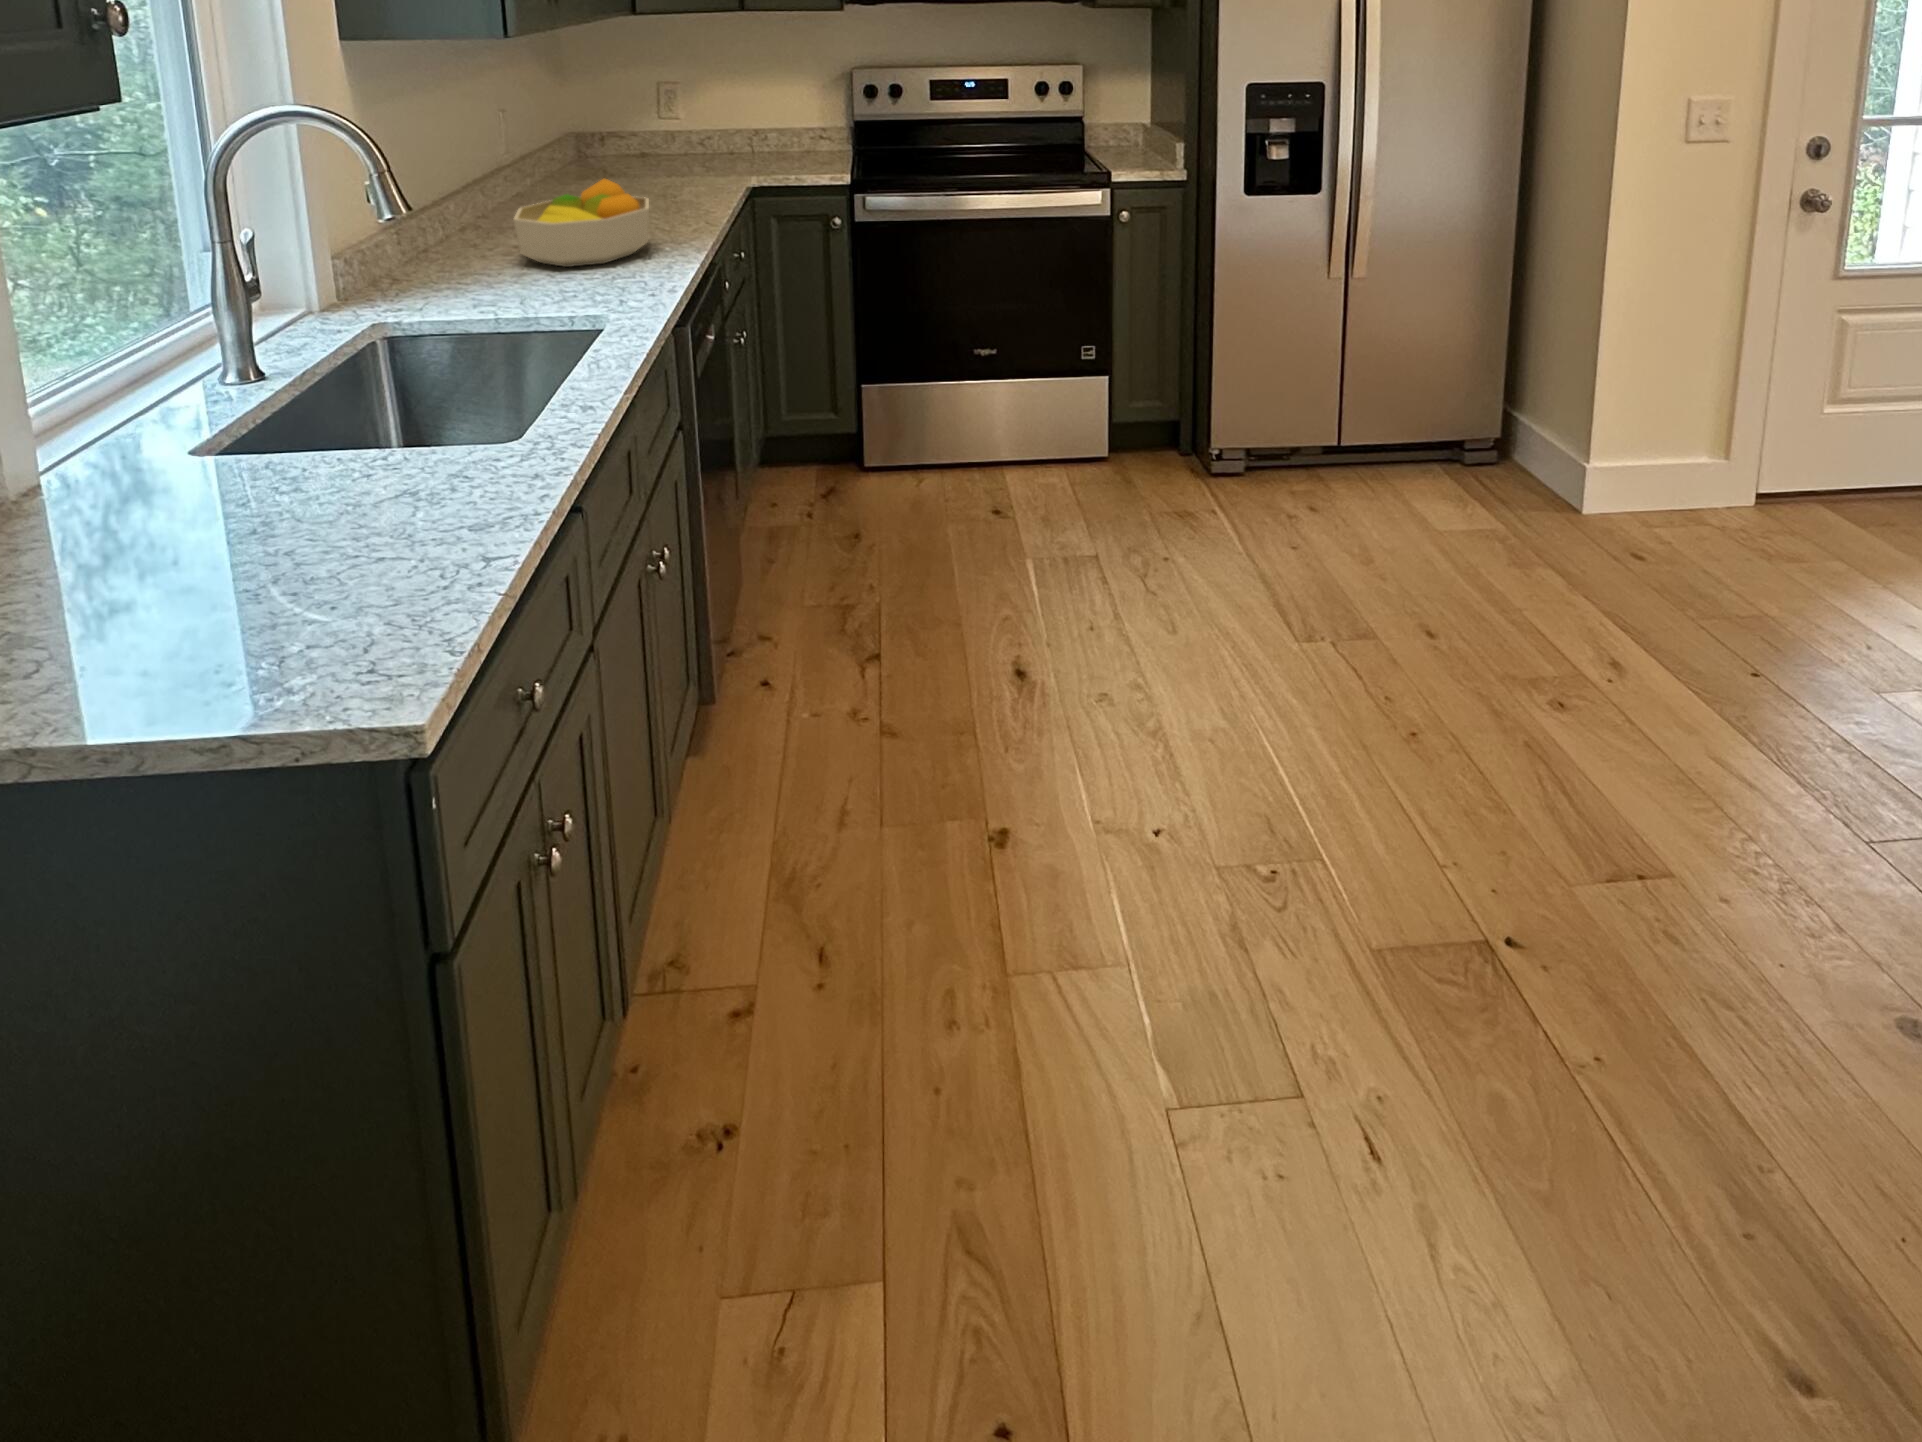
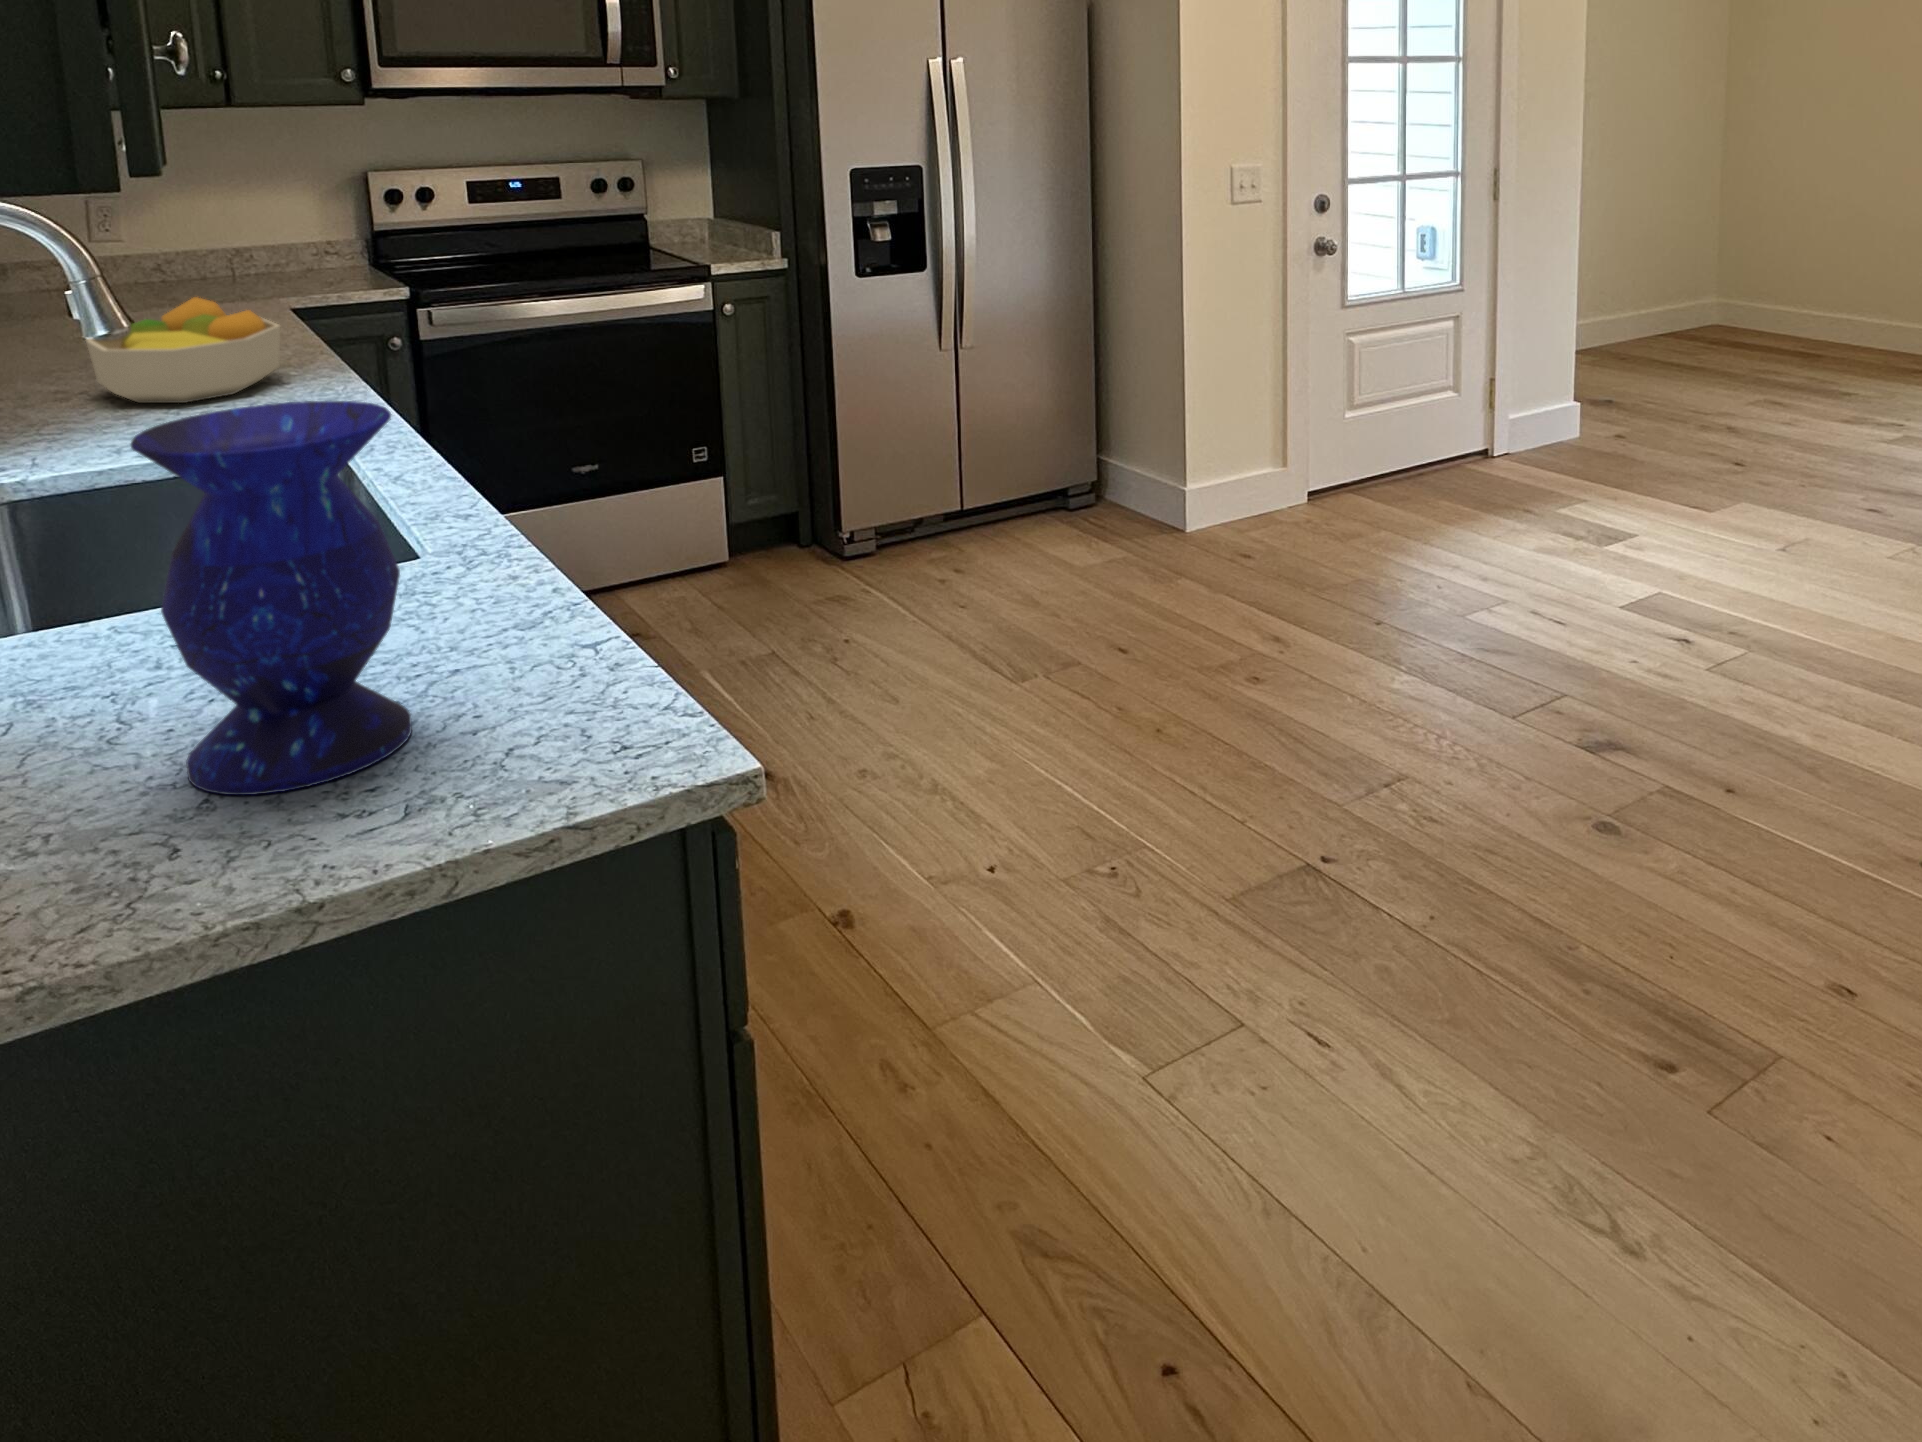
vase: none [36,314,279,645] -> present [131,401,412,795]

